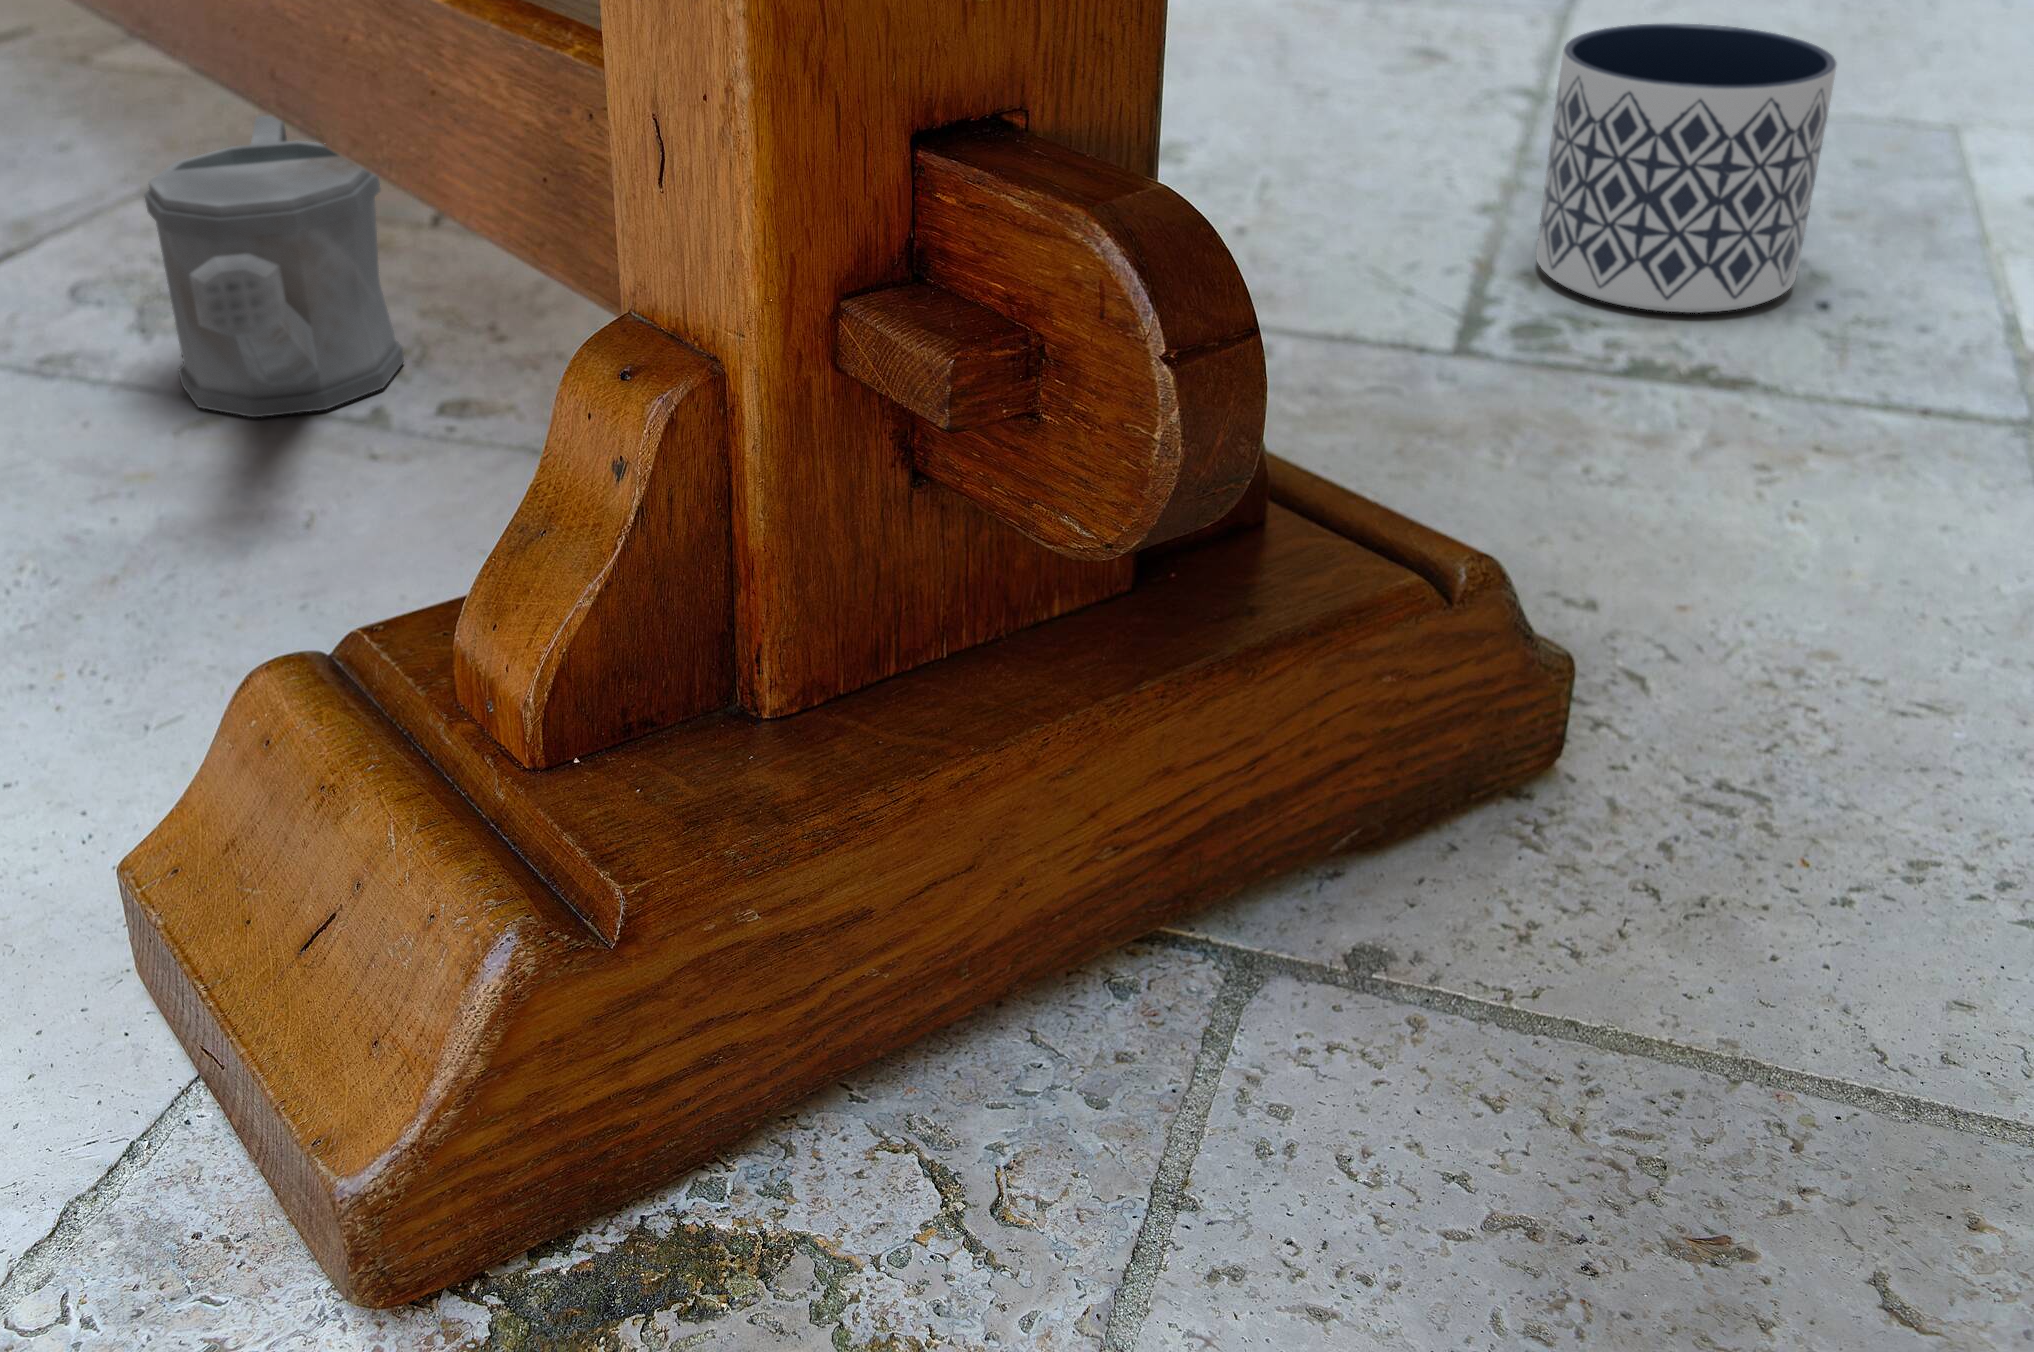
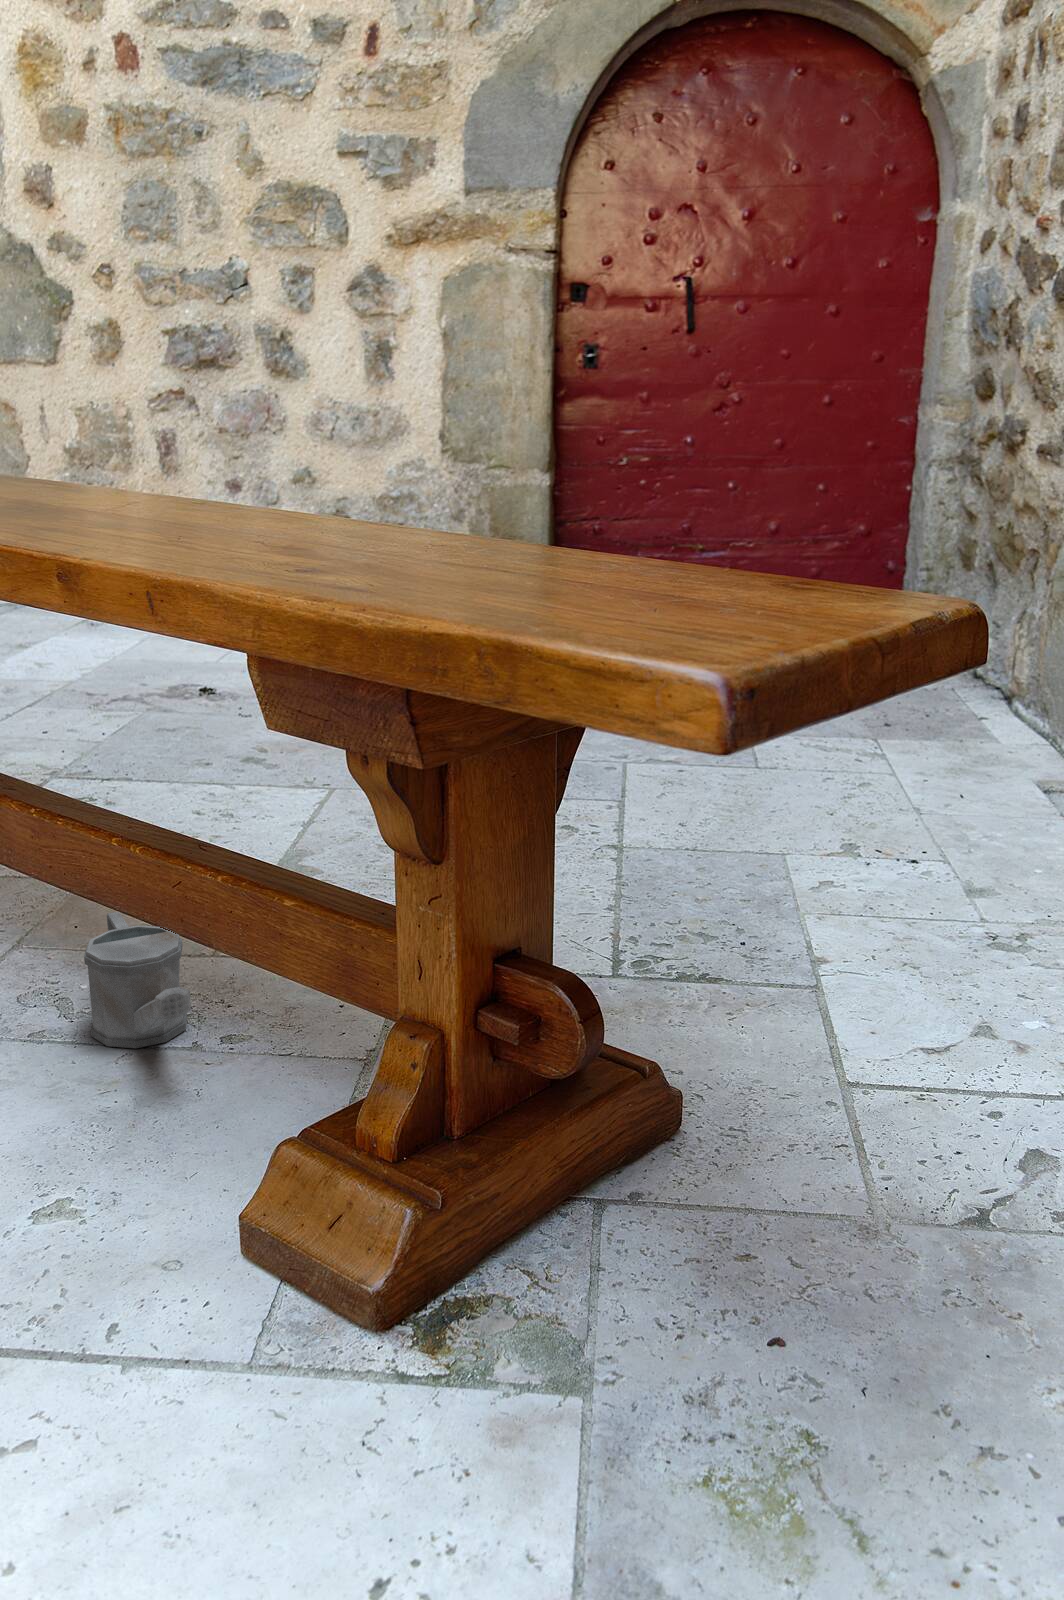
planter: present [1536,24,1837,313] -> none [636,838,736,952]

